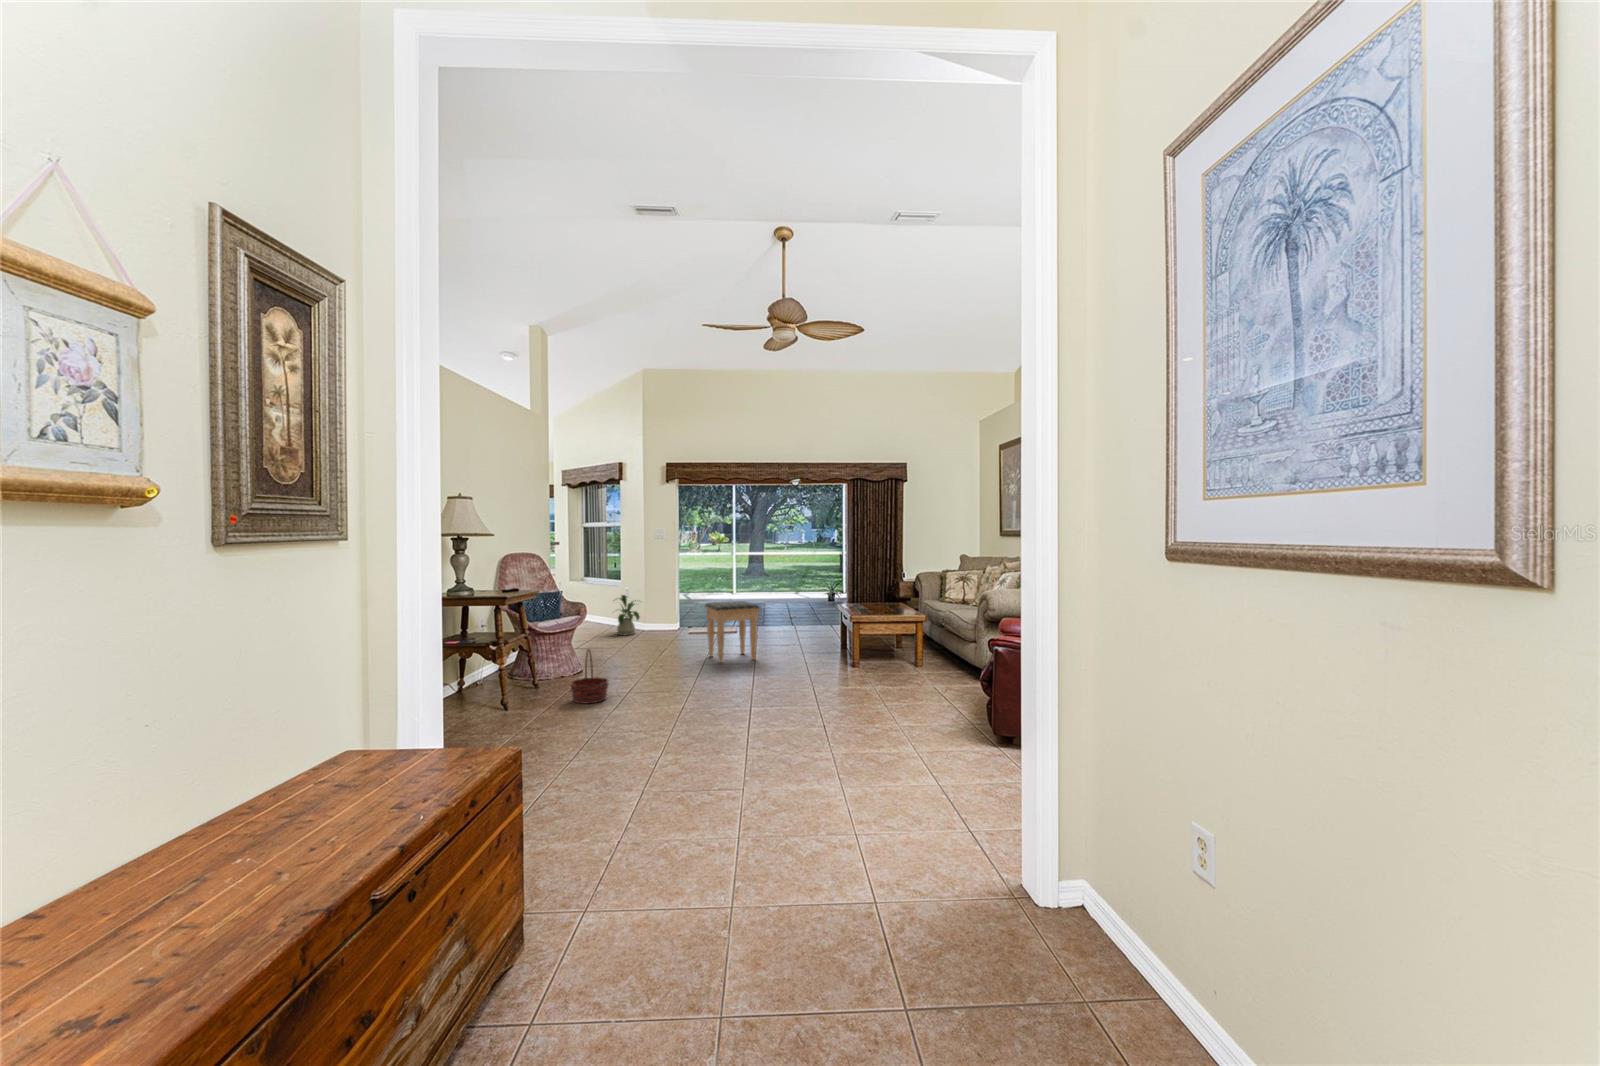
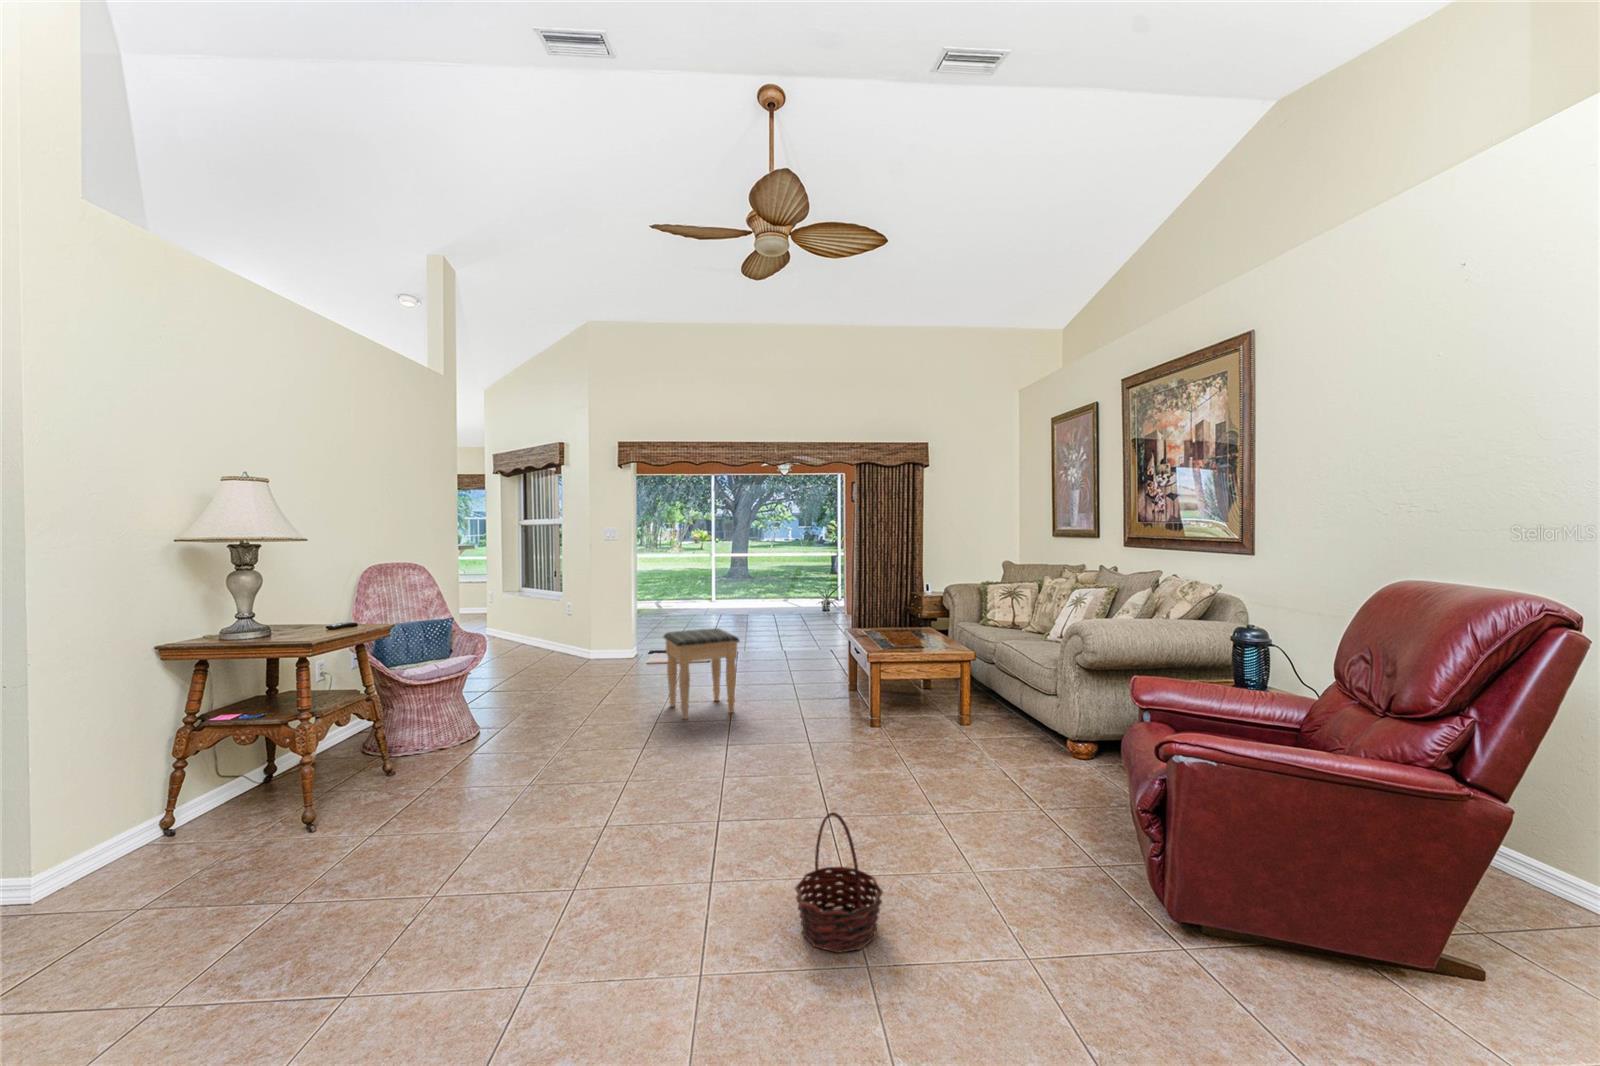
house plant: present [617,595,639,635] -> none [547,614,588,666]
basket: present [570,649,609,704] -> present [795,812,883,953]

